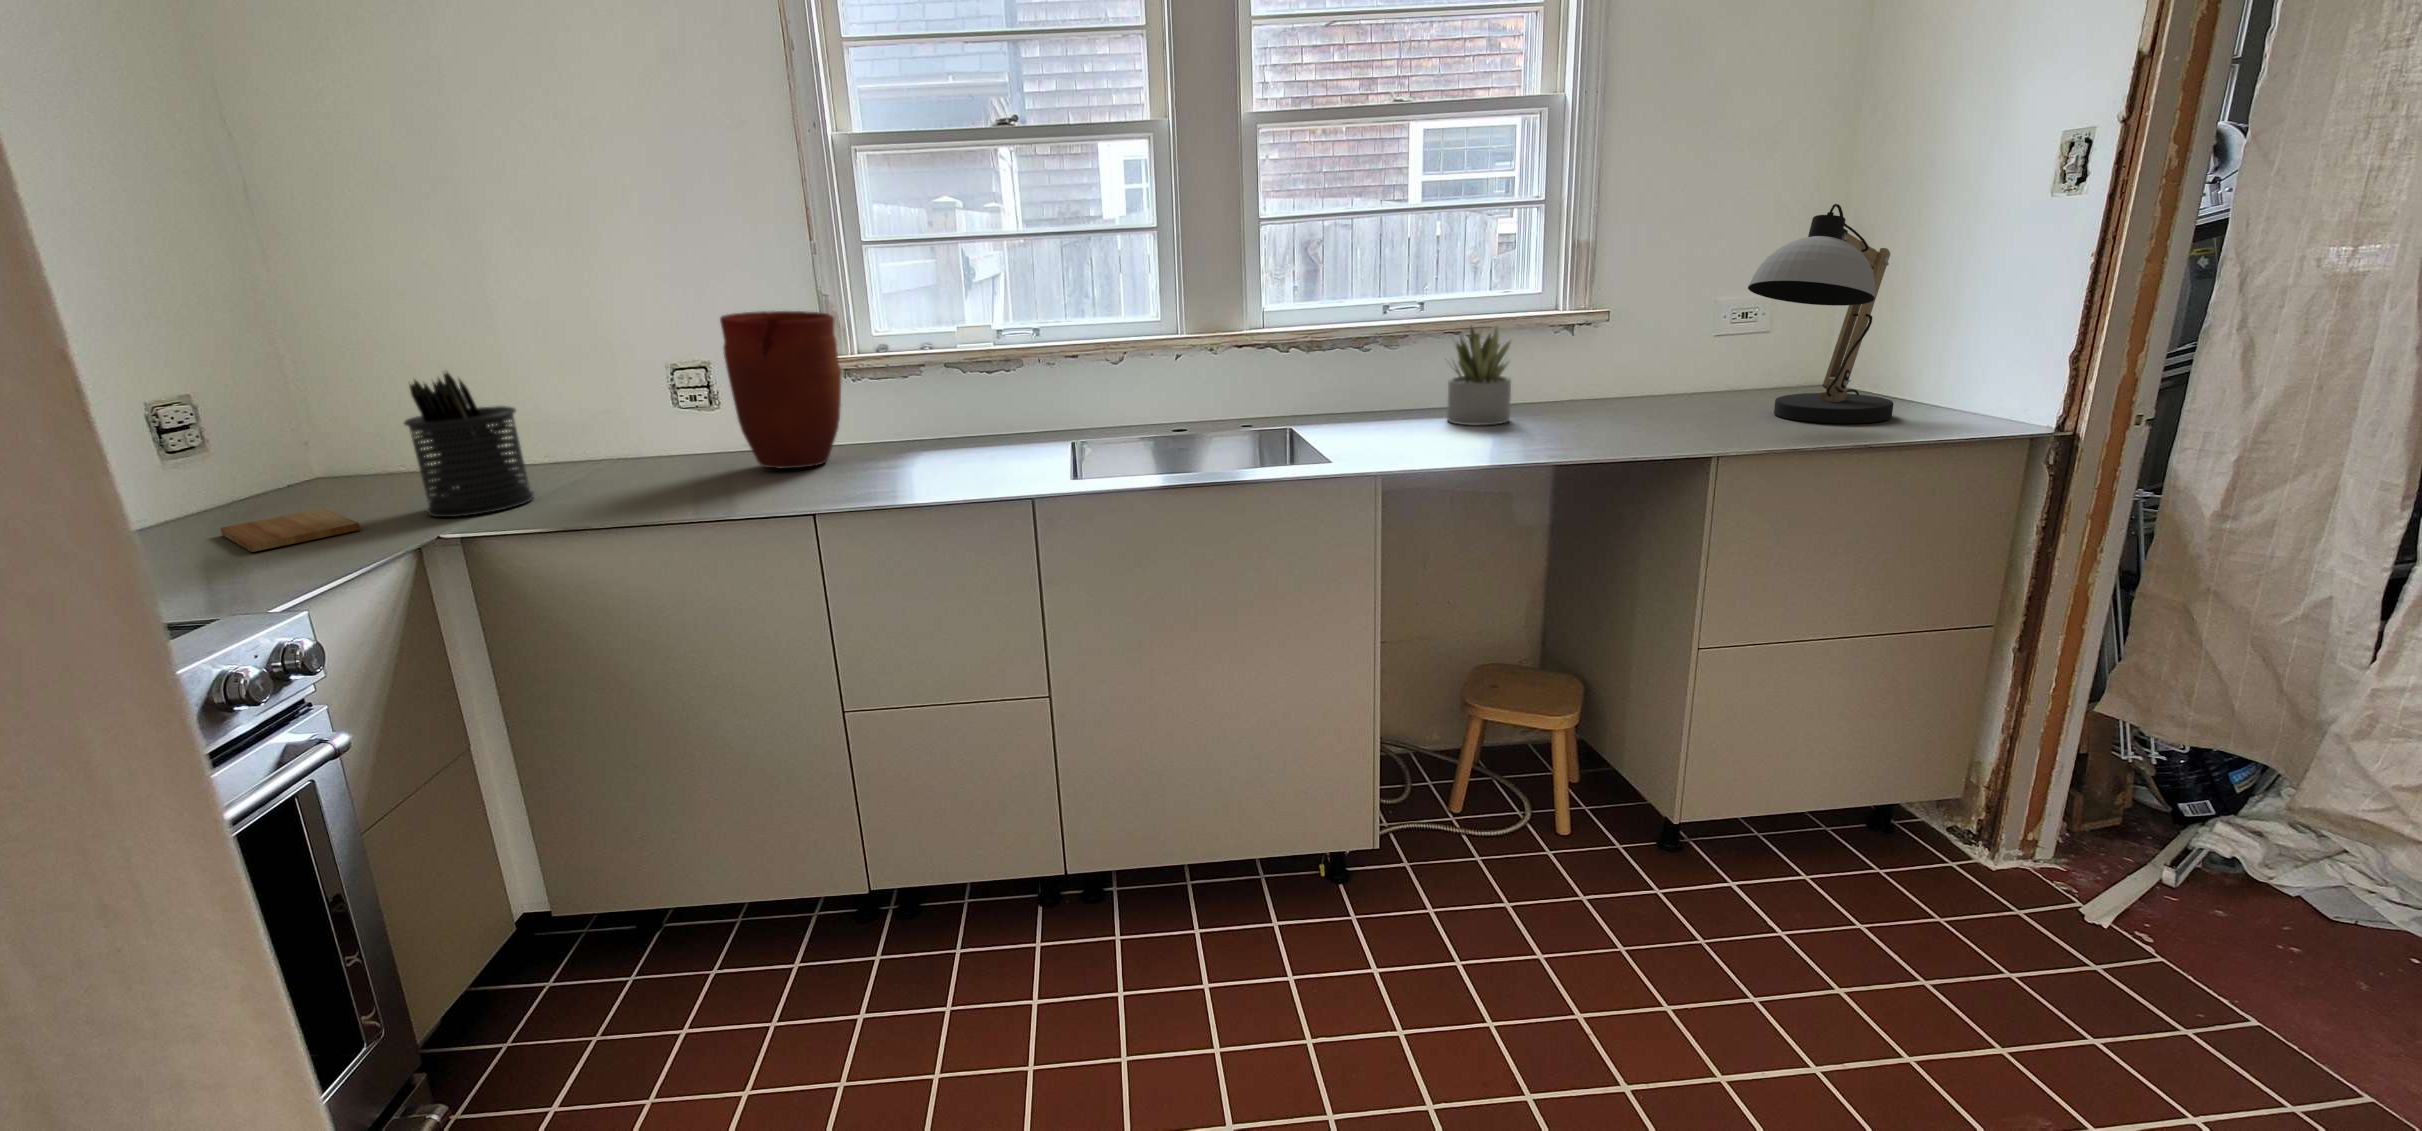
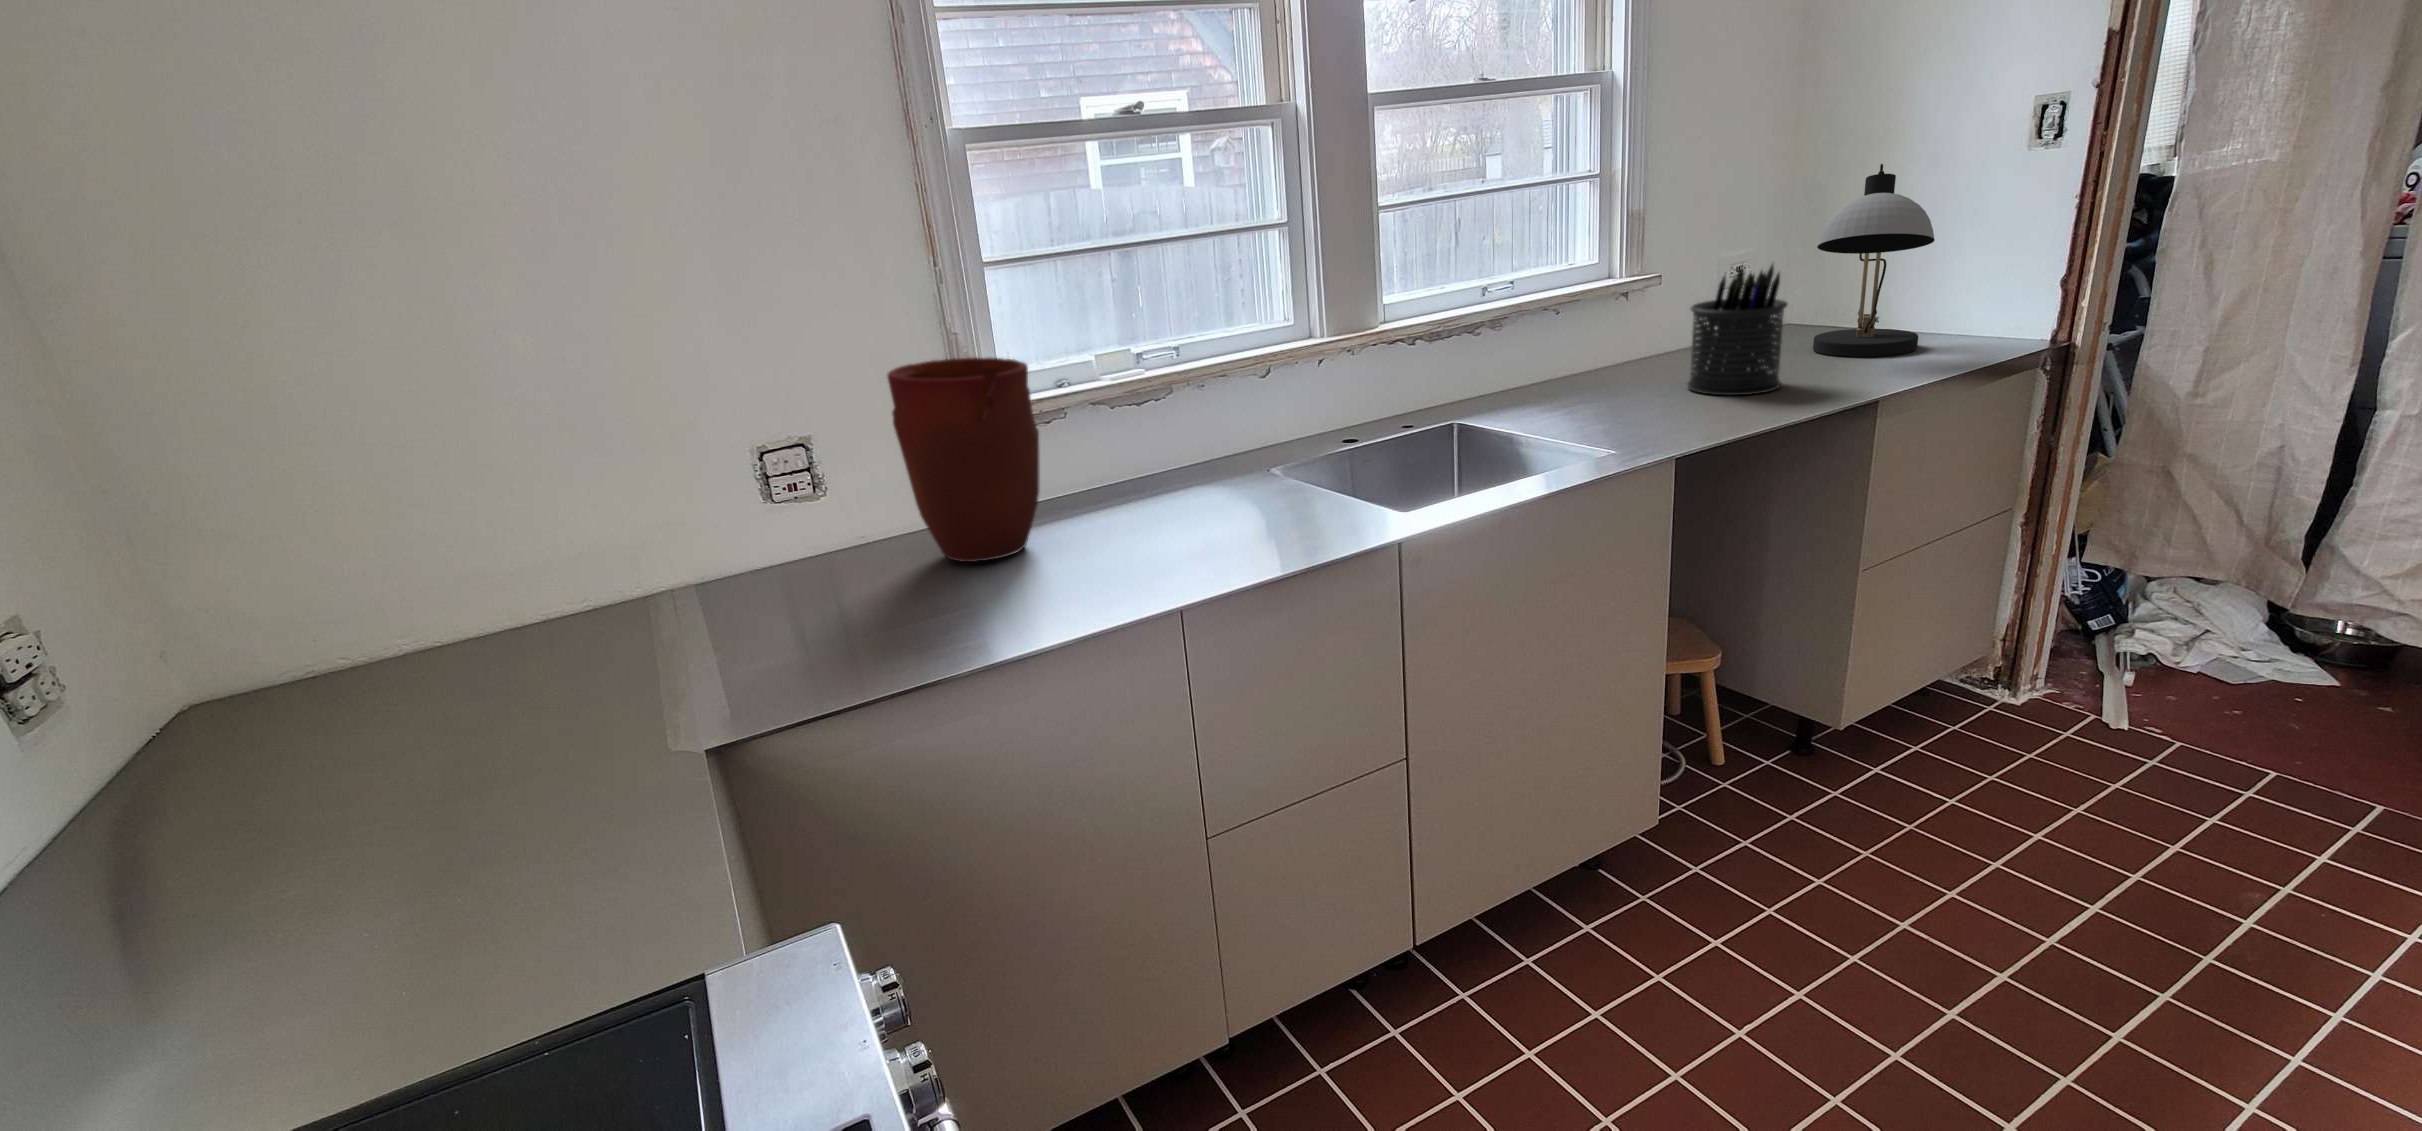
succulent plant: present [1447,327,1511,426] -> none [1563,296,1636,397]
pen holder: present [404,372,533,517] -> present [1687,265,1787,395]
cutting board: present [220,509,360,552] -> none [233,752,511,850]

